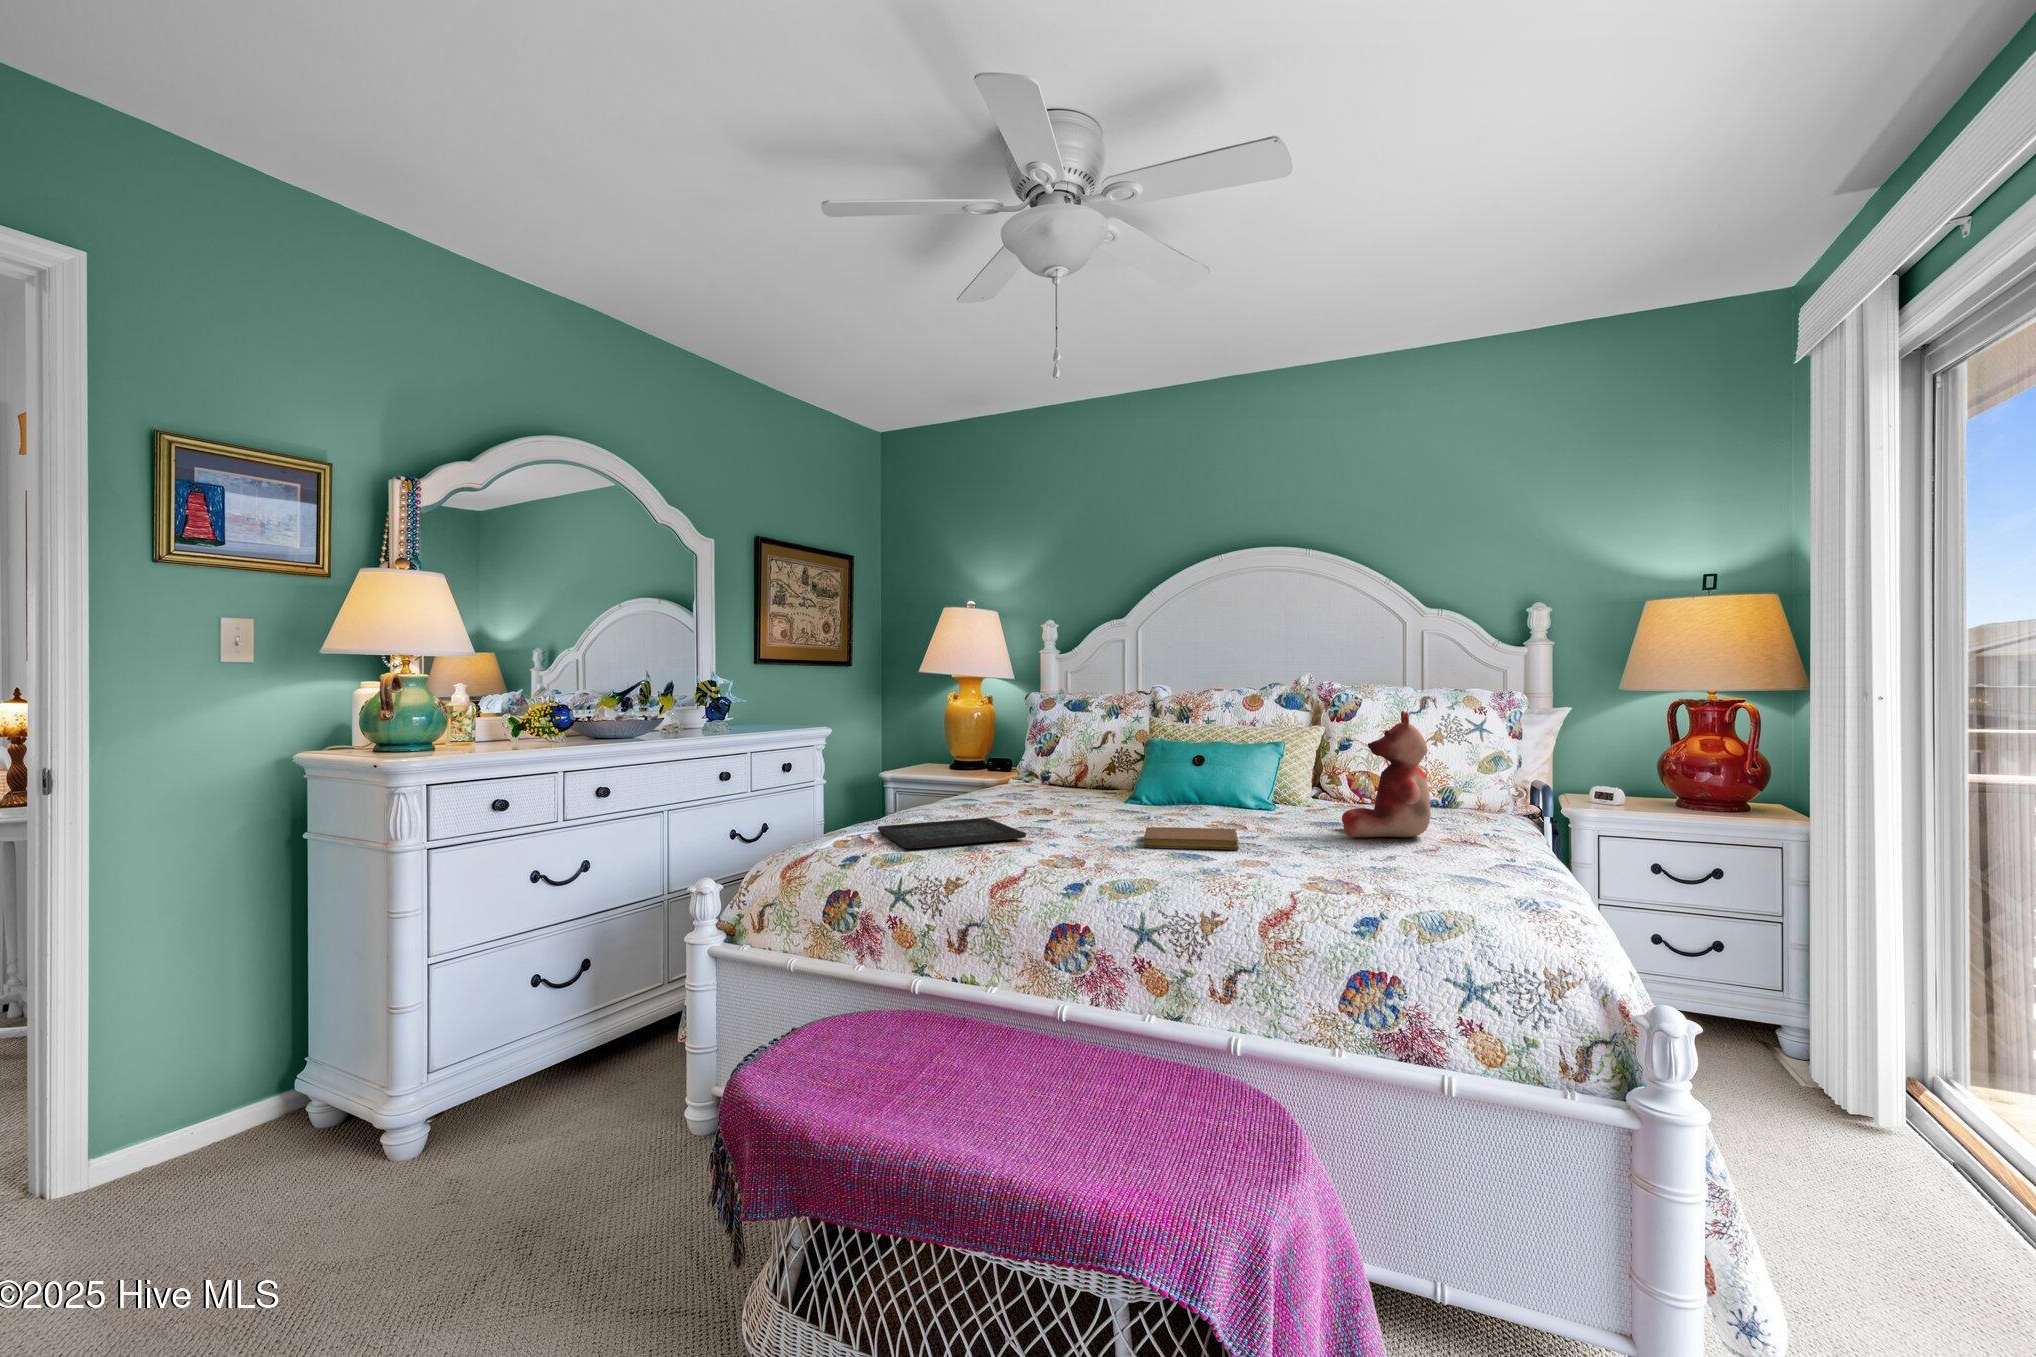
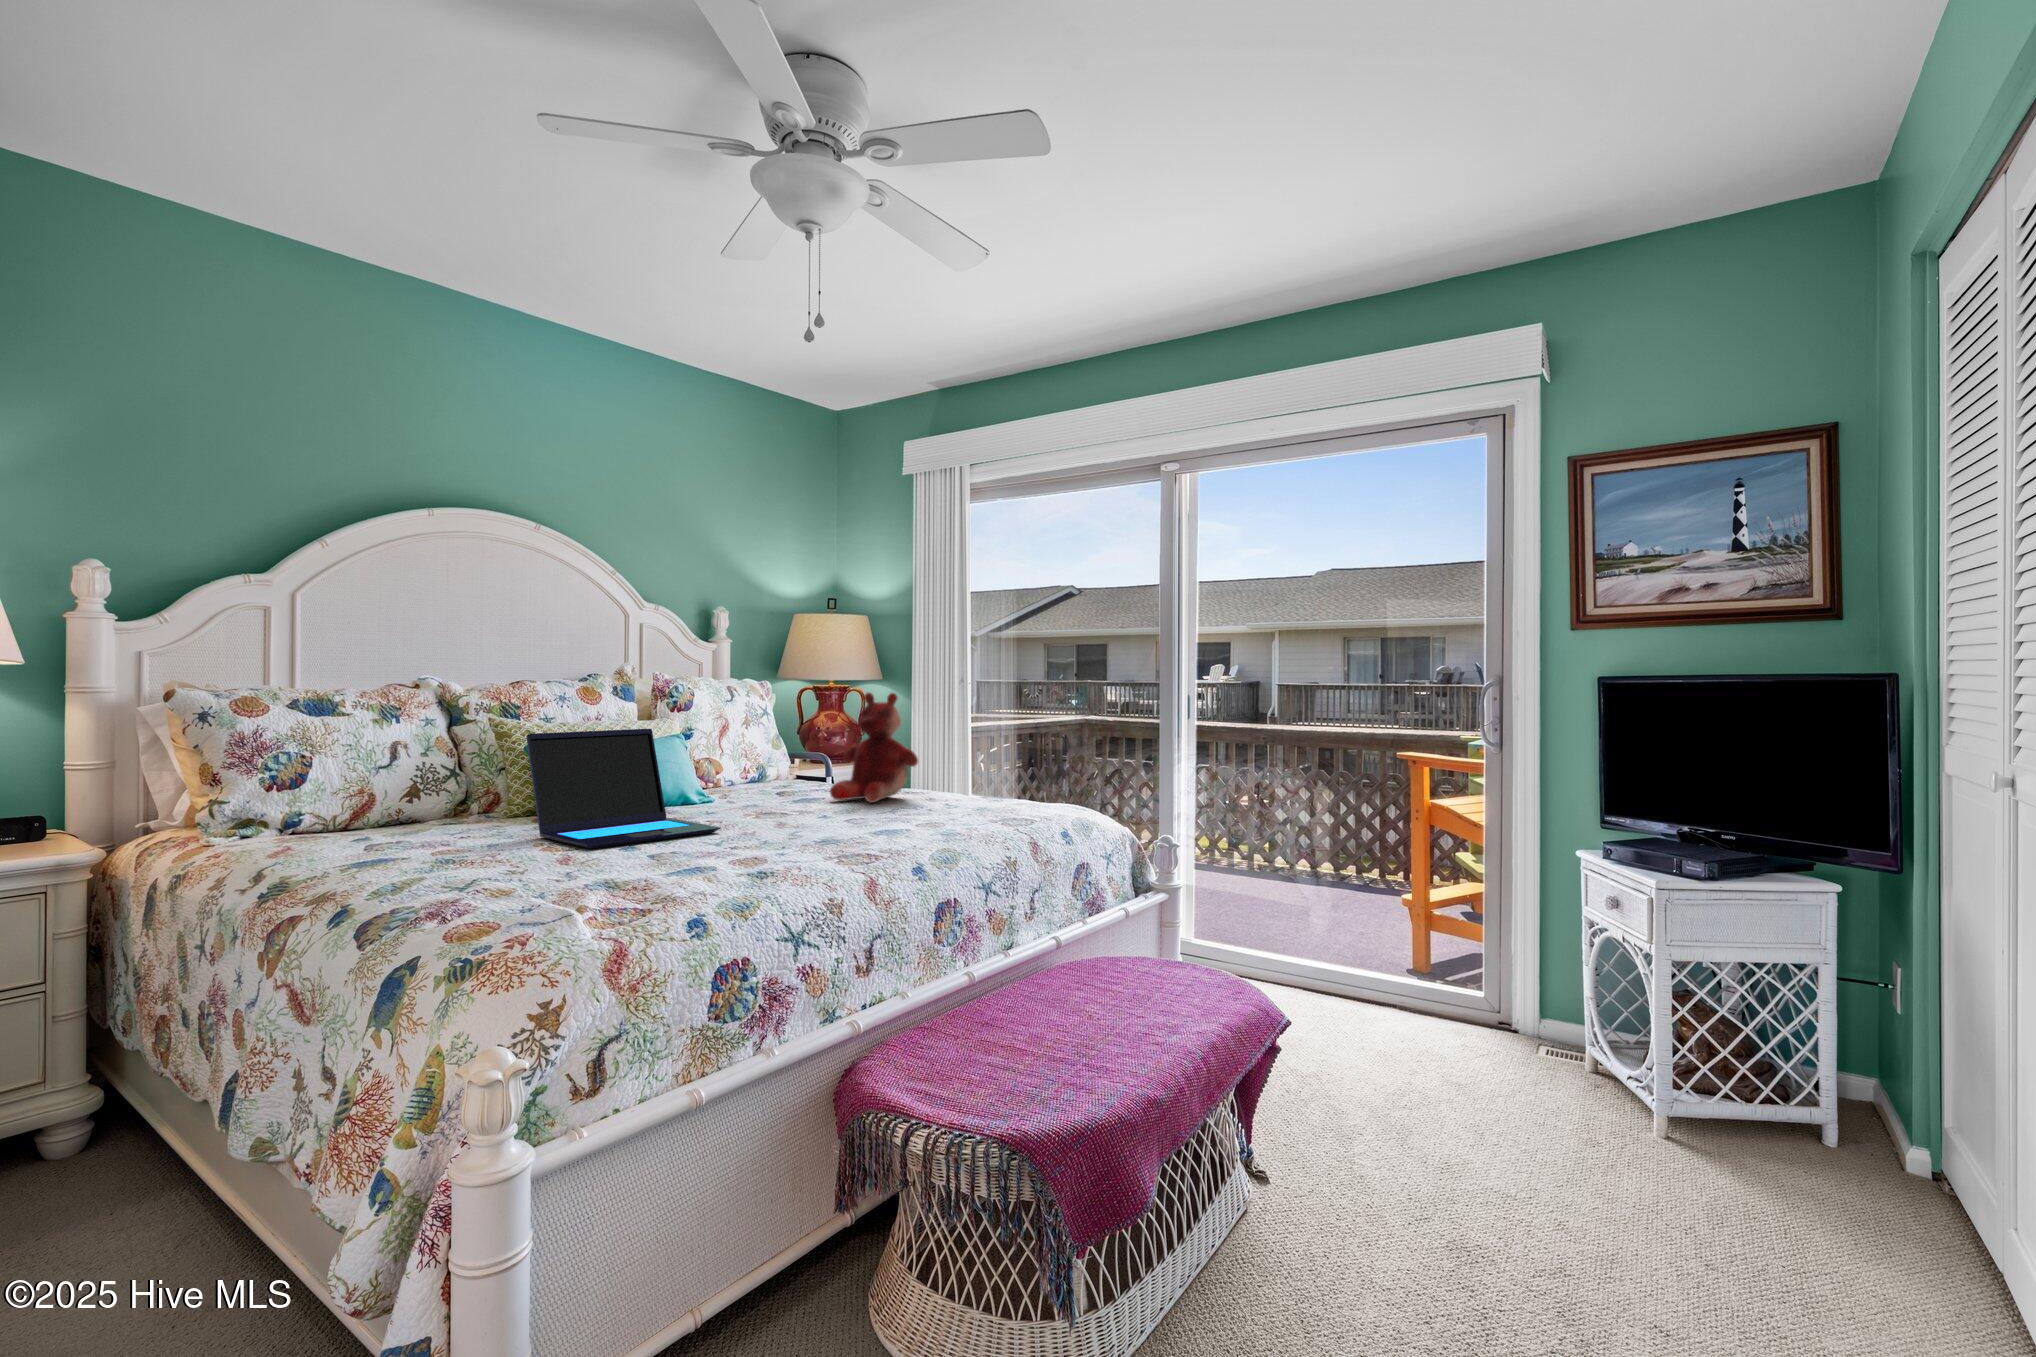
laptop: none [1020,731,1162,825] -> present [526,729,721,849]
tray: present [877,818,1026,849] -> none [575,846,752,892]
notebook: present [1143,827,1239,850] -> none [787,808,887,834]

